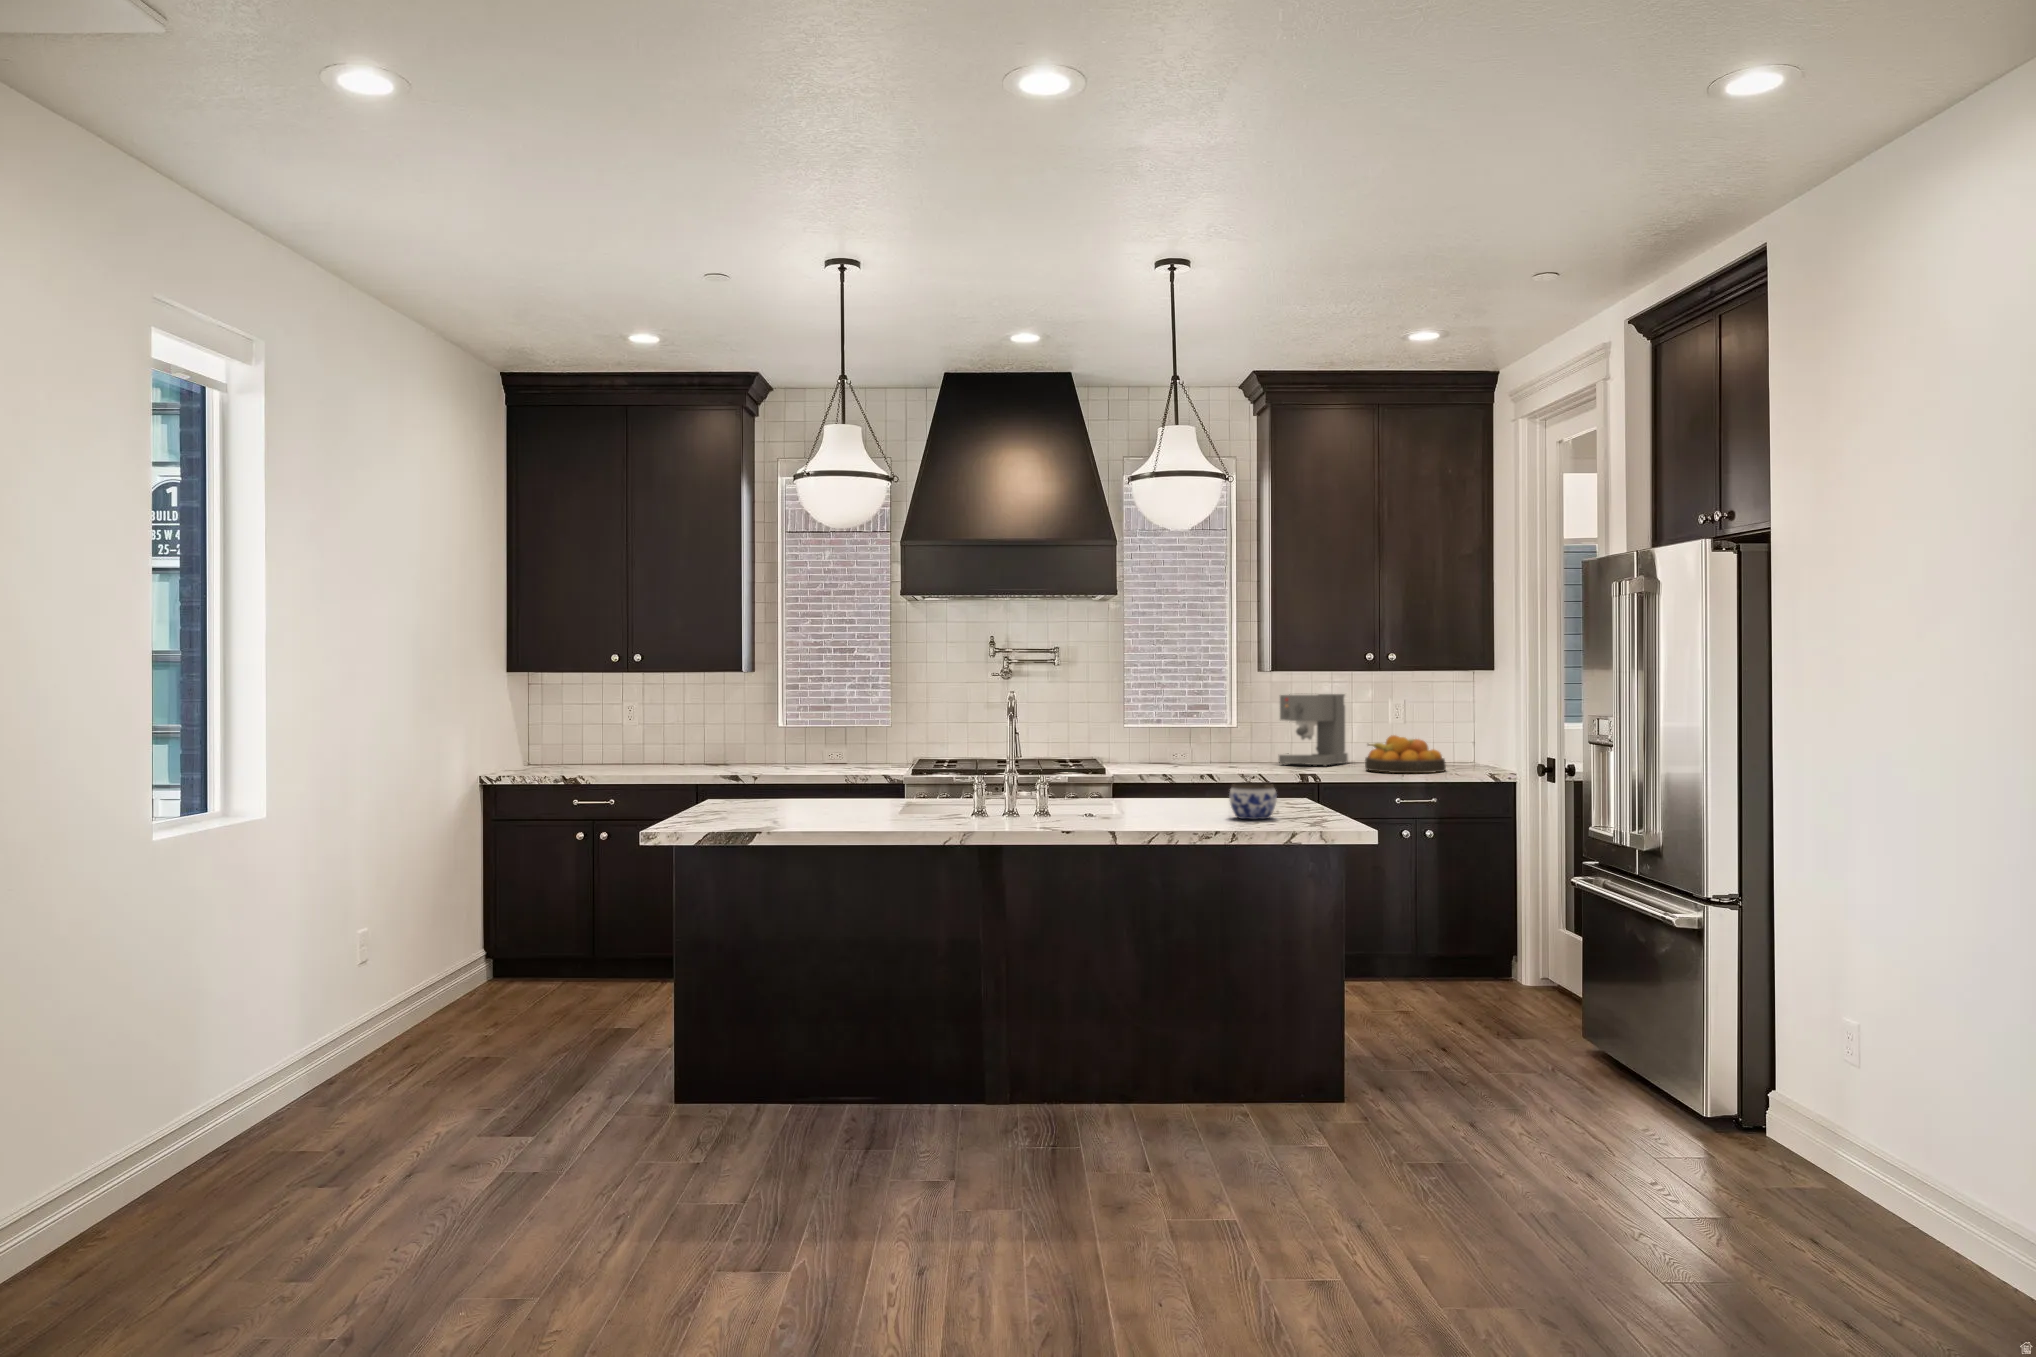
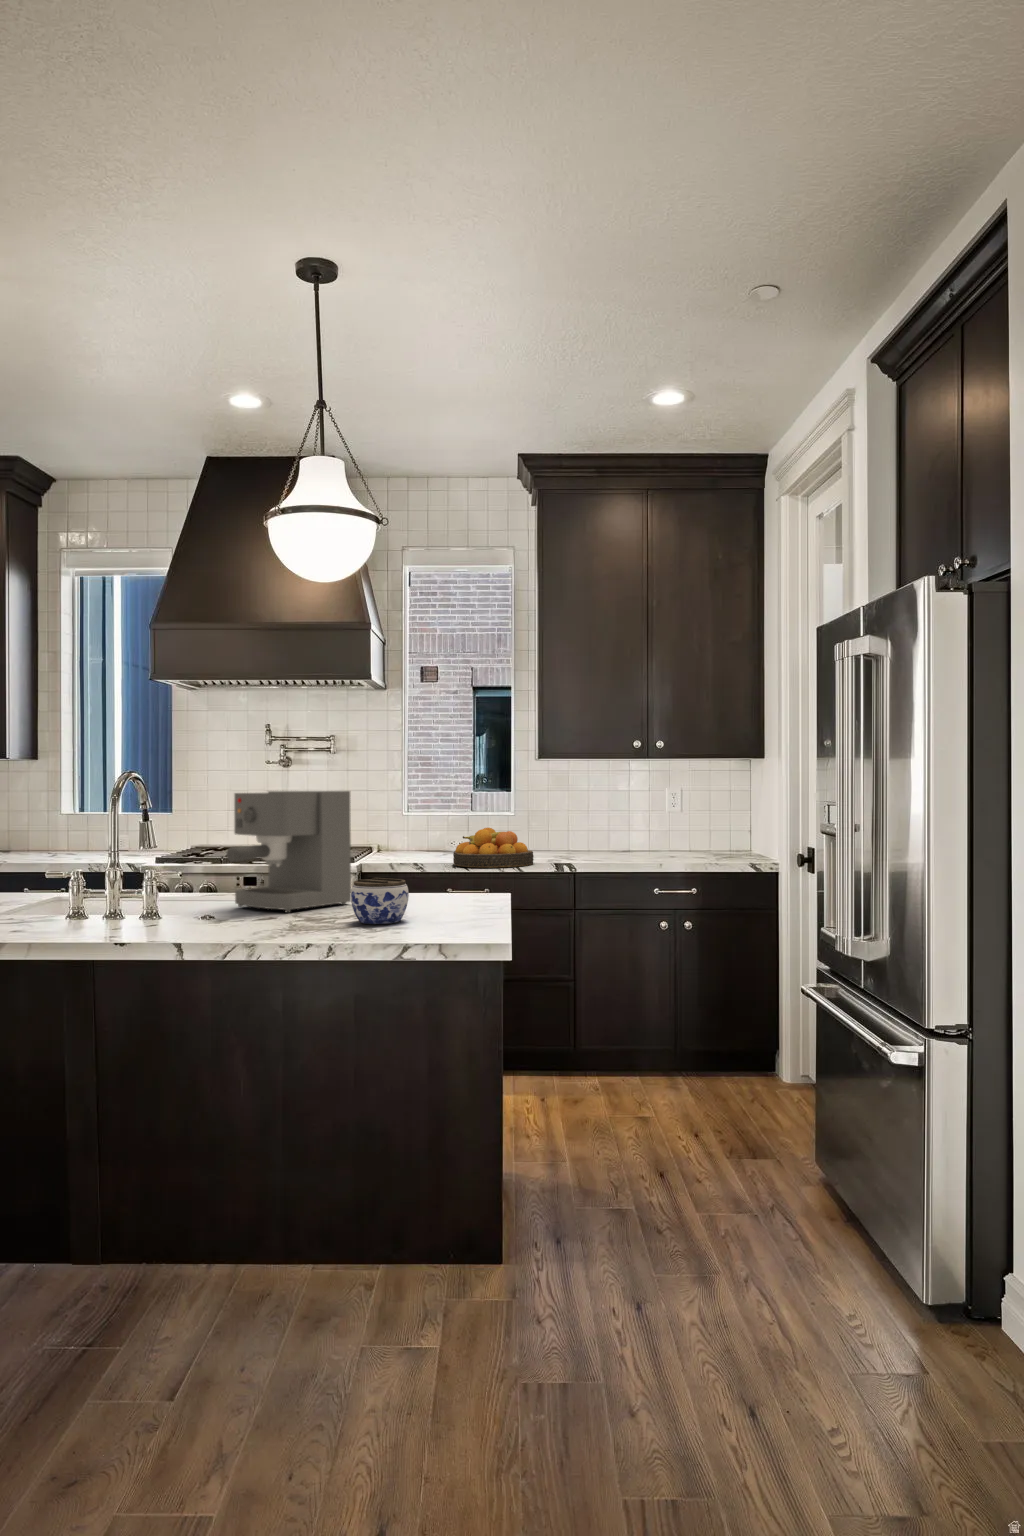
coffee maker: present [1279,694,1348,766] -> present [226,791,351,912]
fruit bowl: present [1365,735,1446,773] -> present [453,828,534,868]

